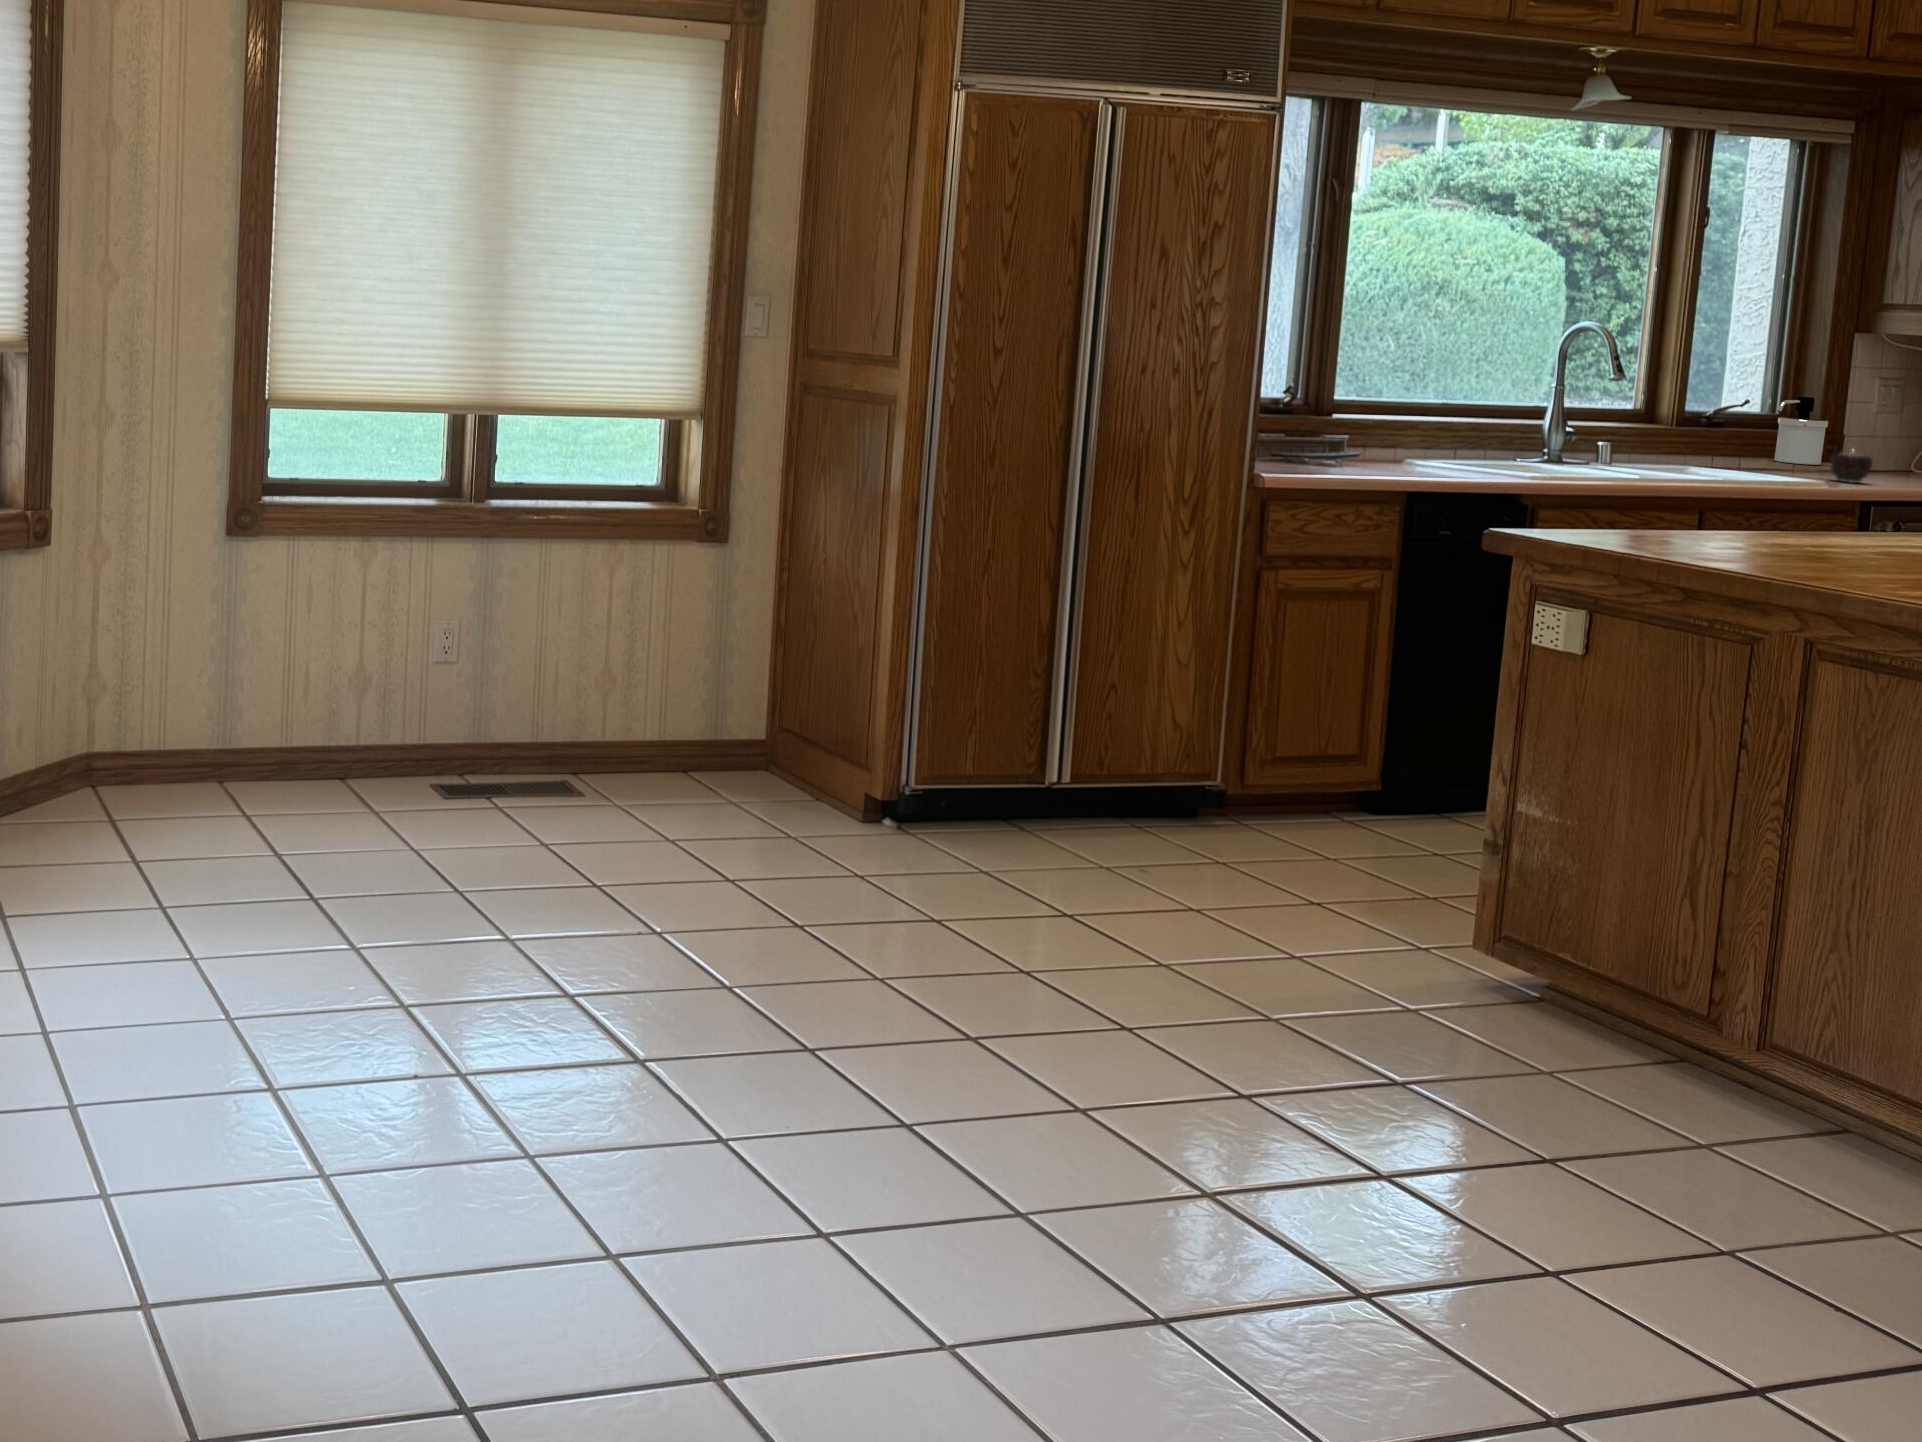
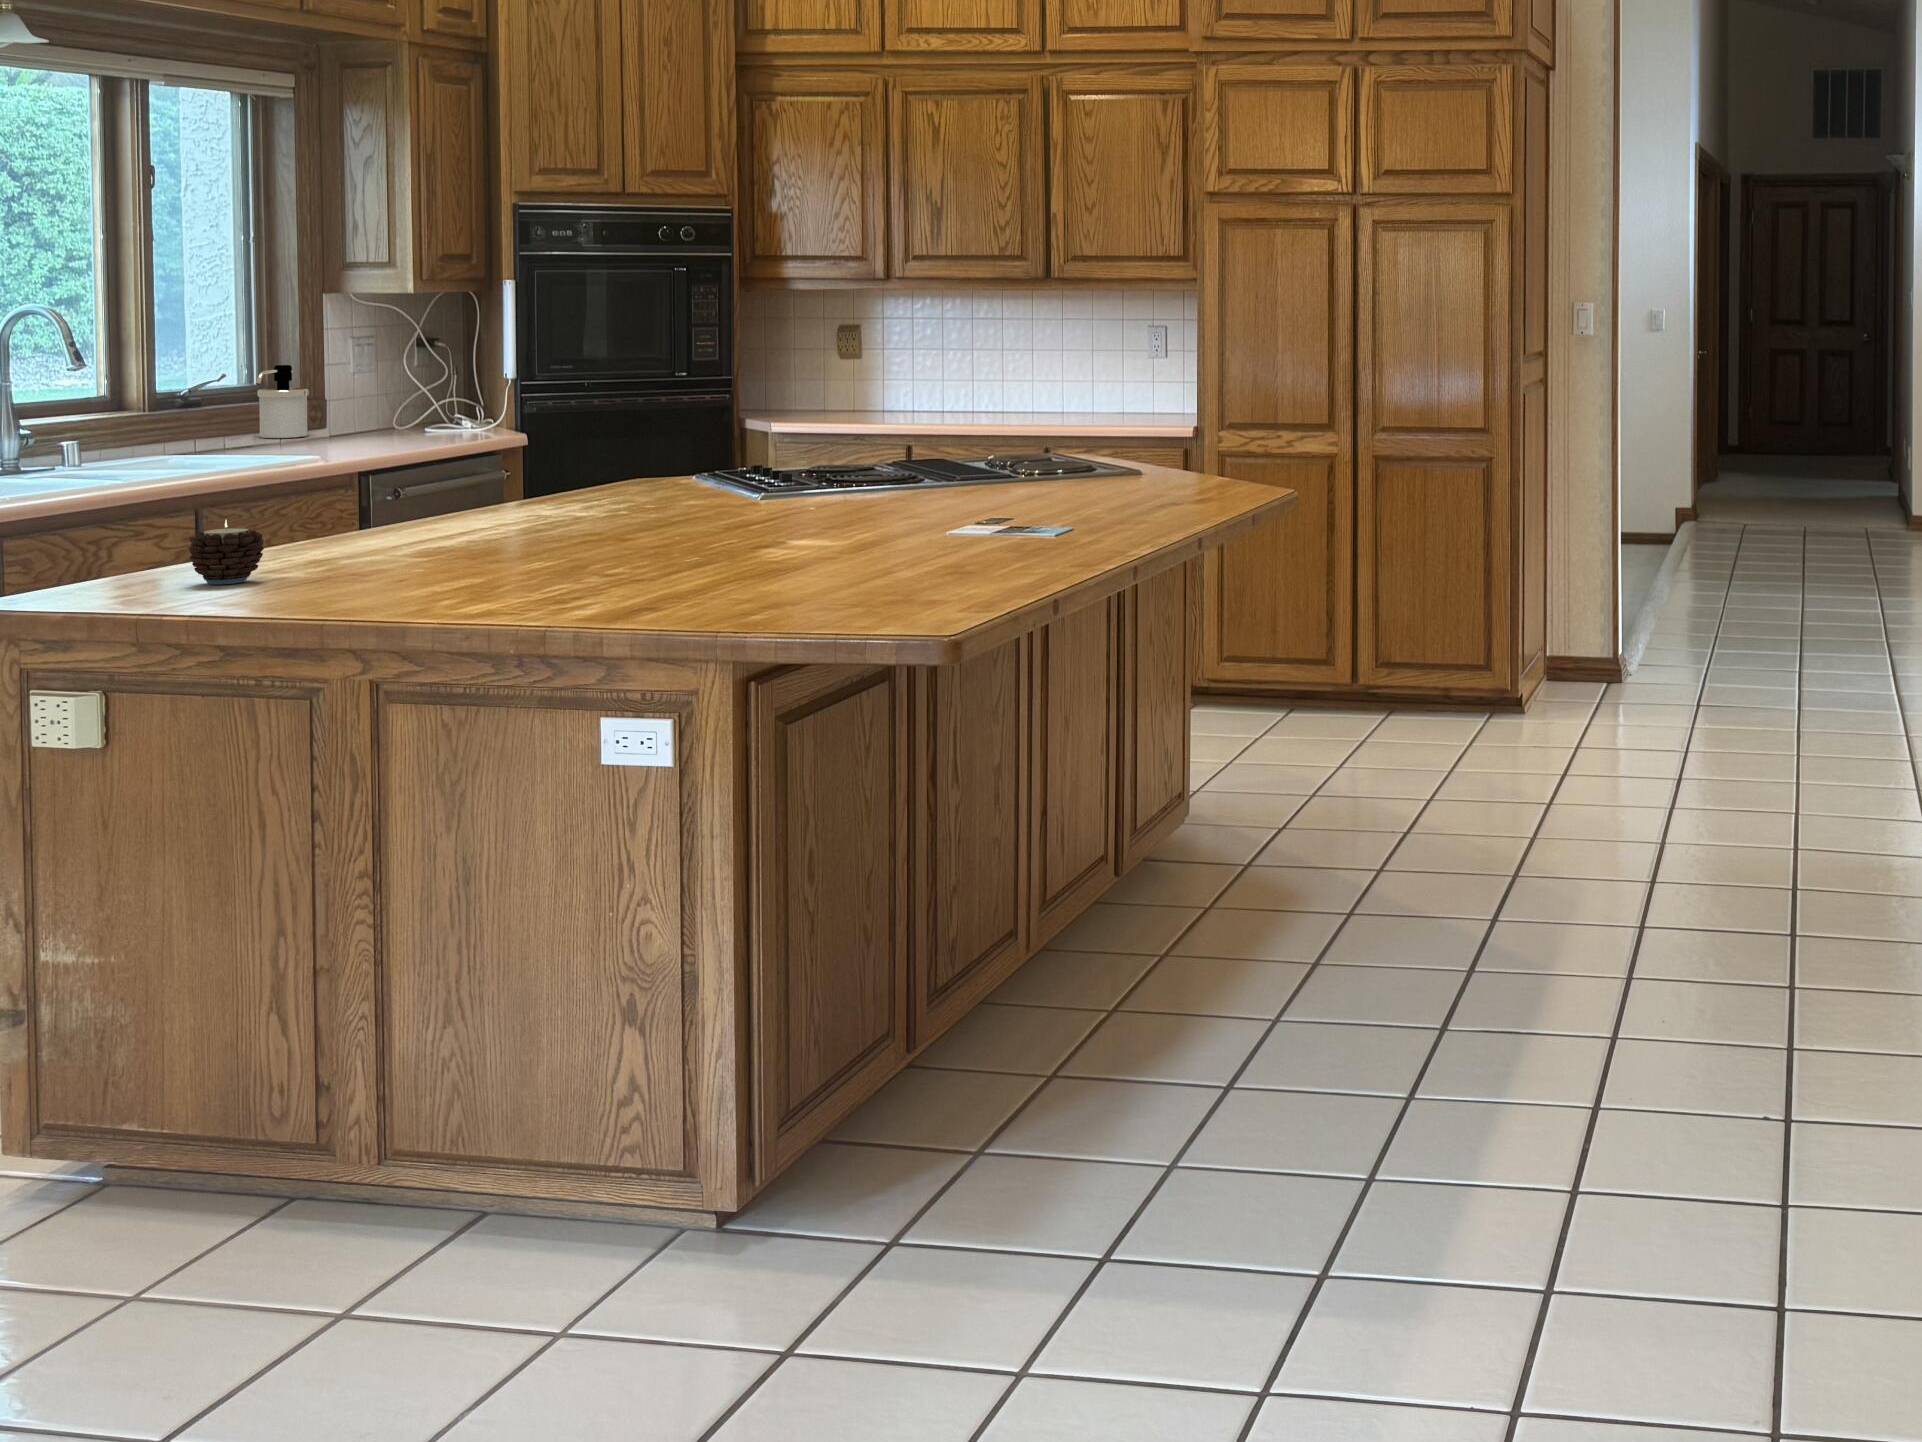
candle: present [1830,449,1873,483] -> present [189,520,264,584]

